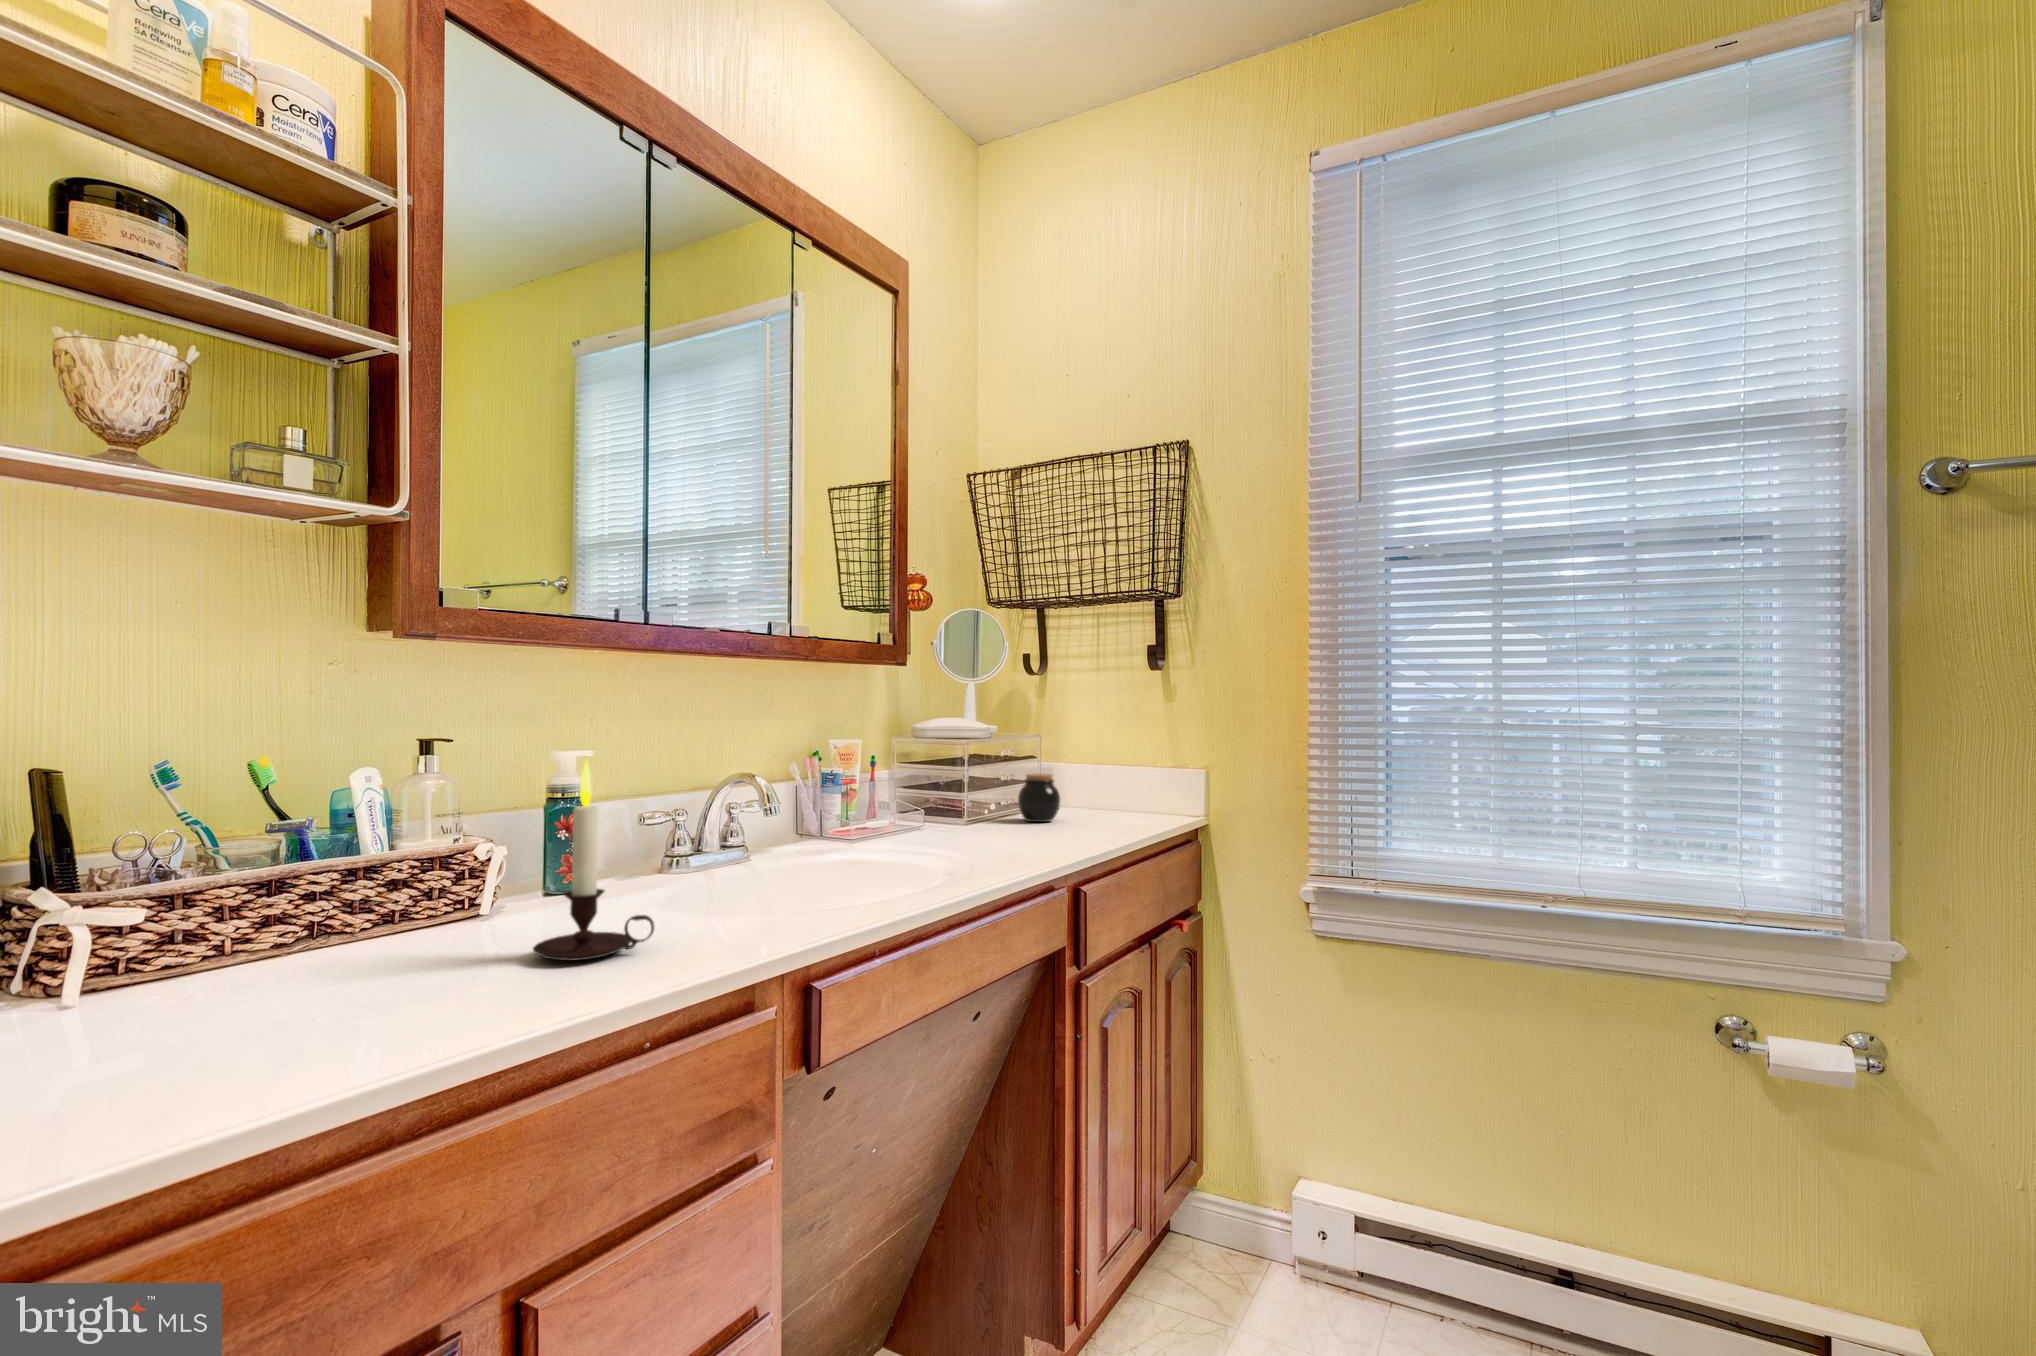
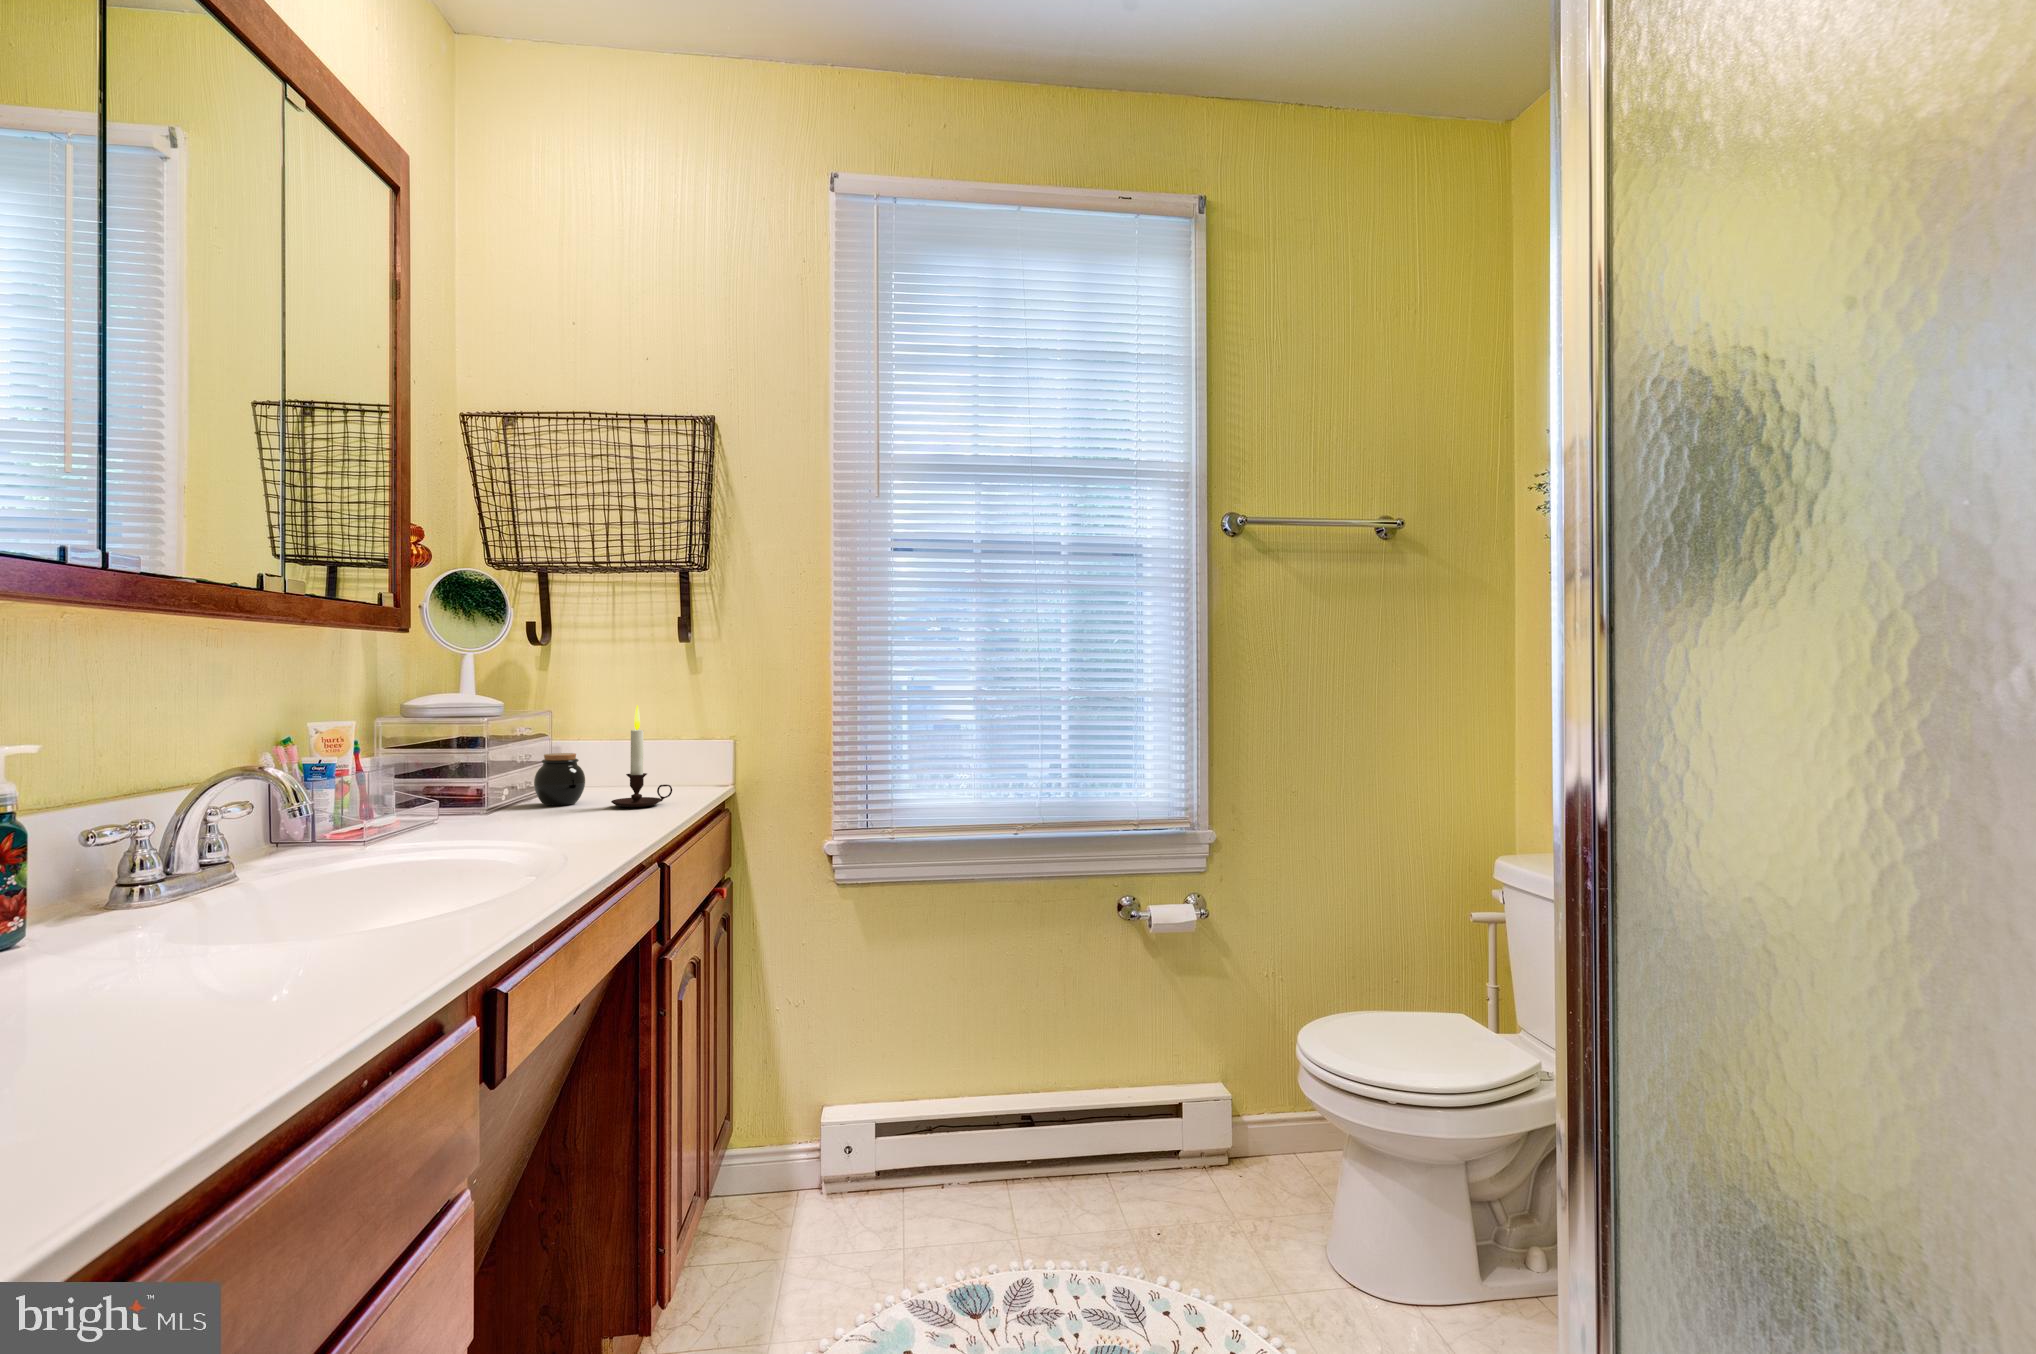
candle: present [533,760,654,961] -> present [611,705,672,807]

